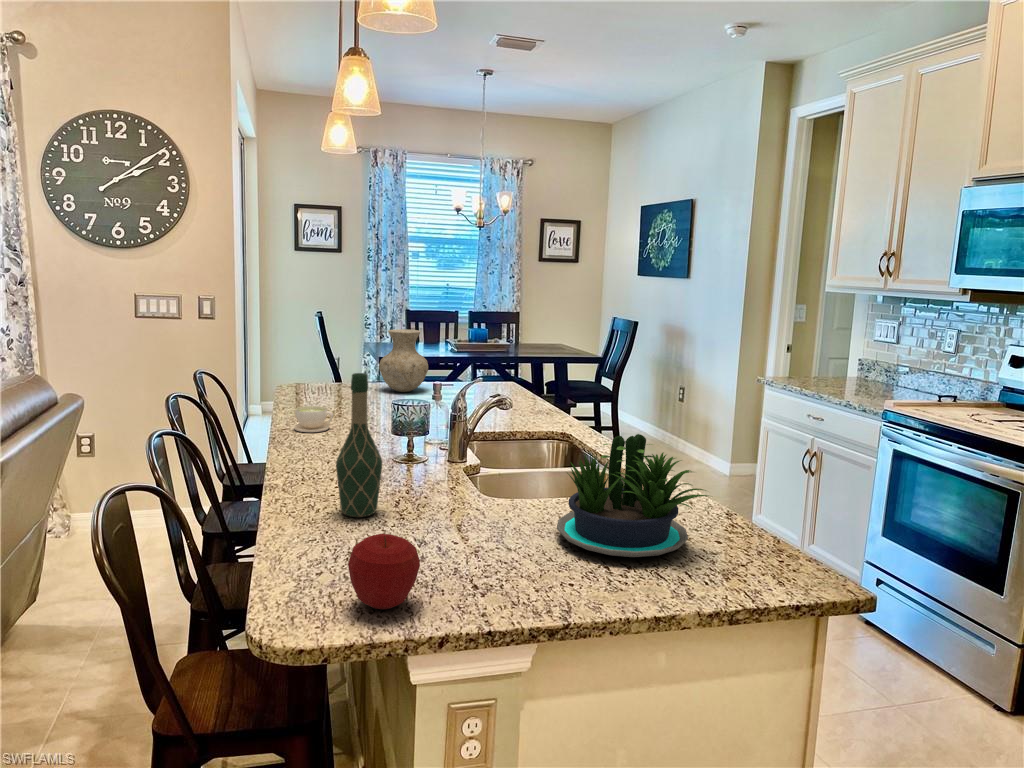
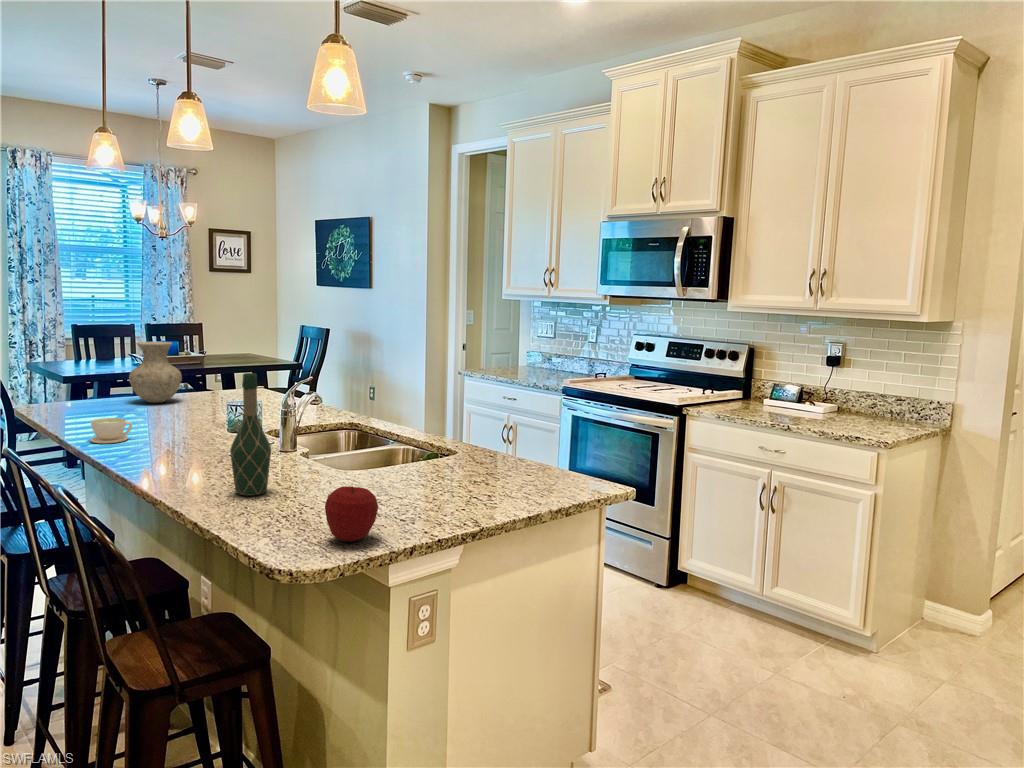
potted plant: present [557,434,709,557] -> none [420,404,531,490]

